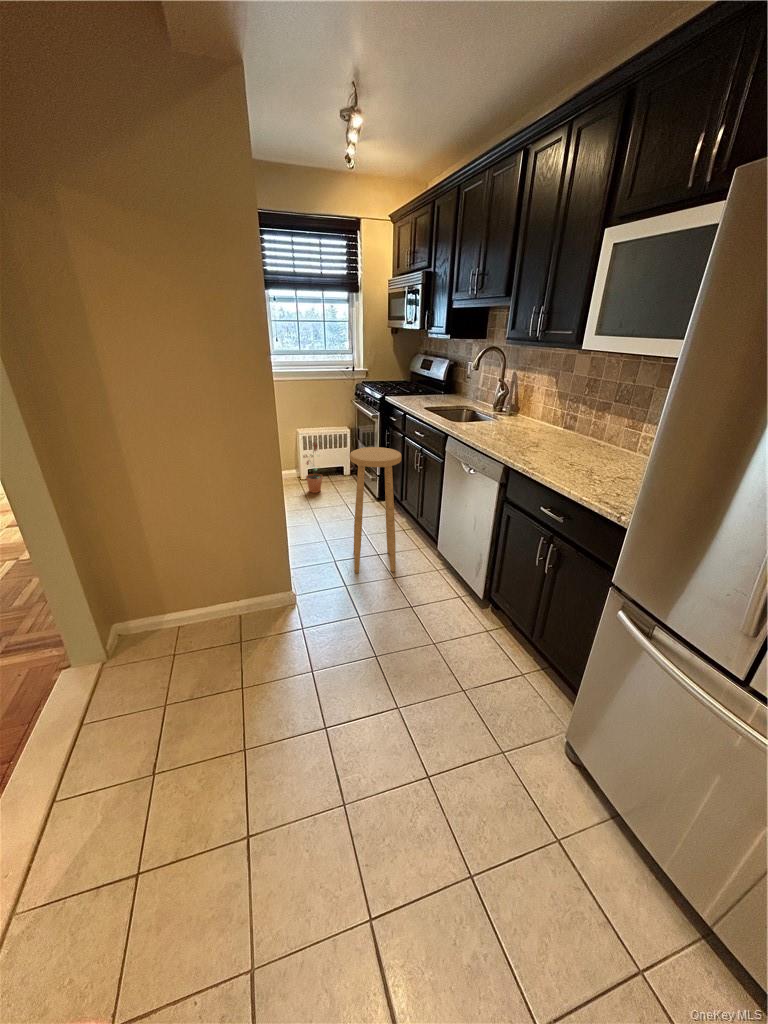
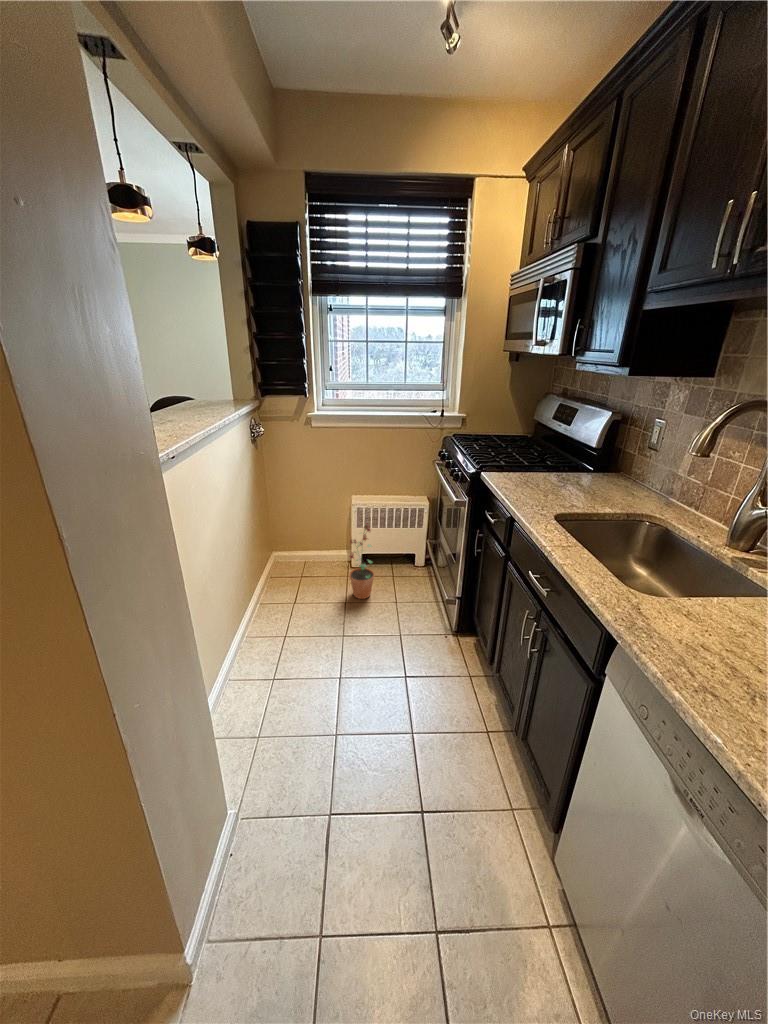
stool: present [350,447,402,573] -> none [358,615,485,901]

